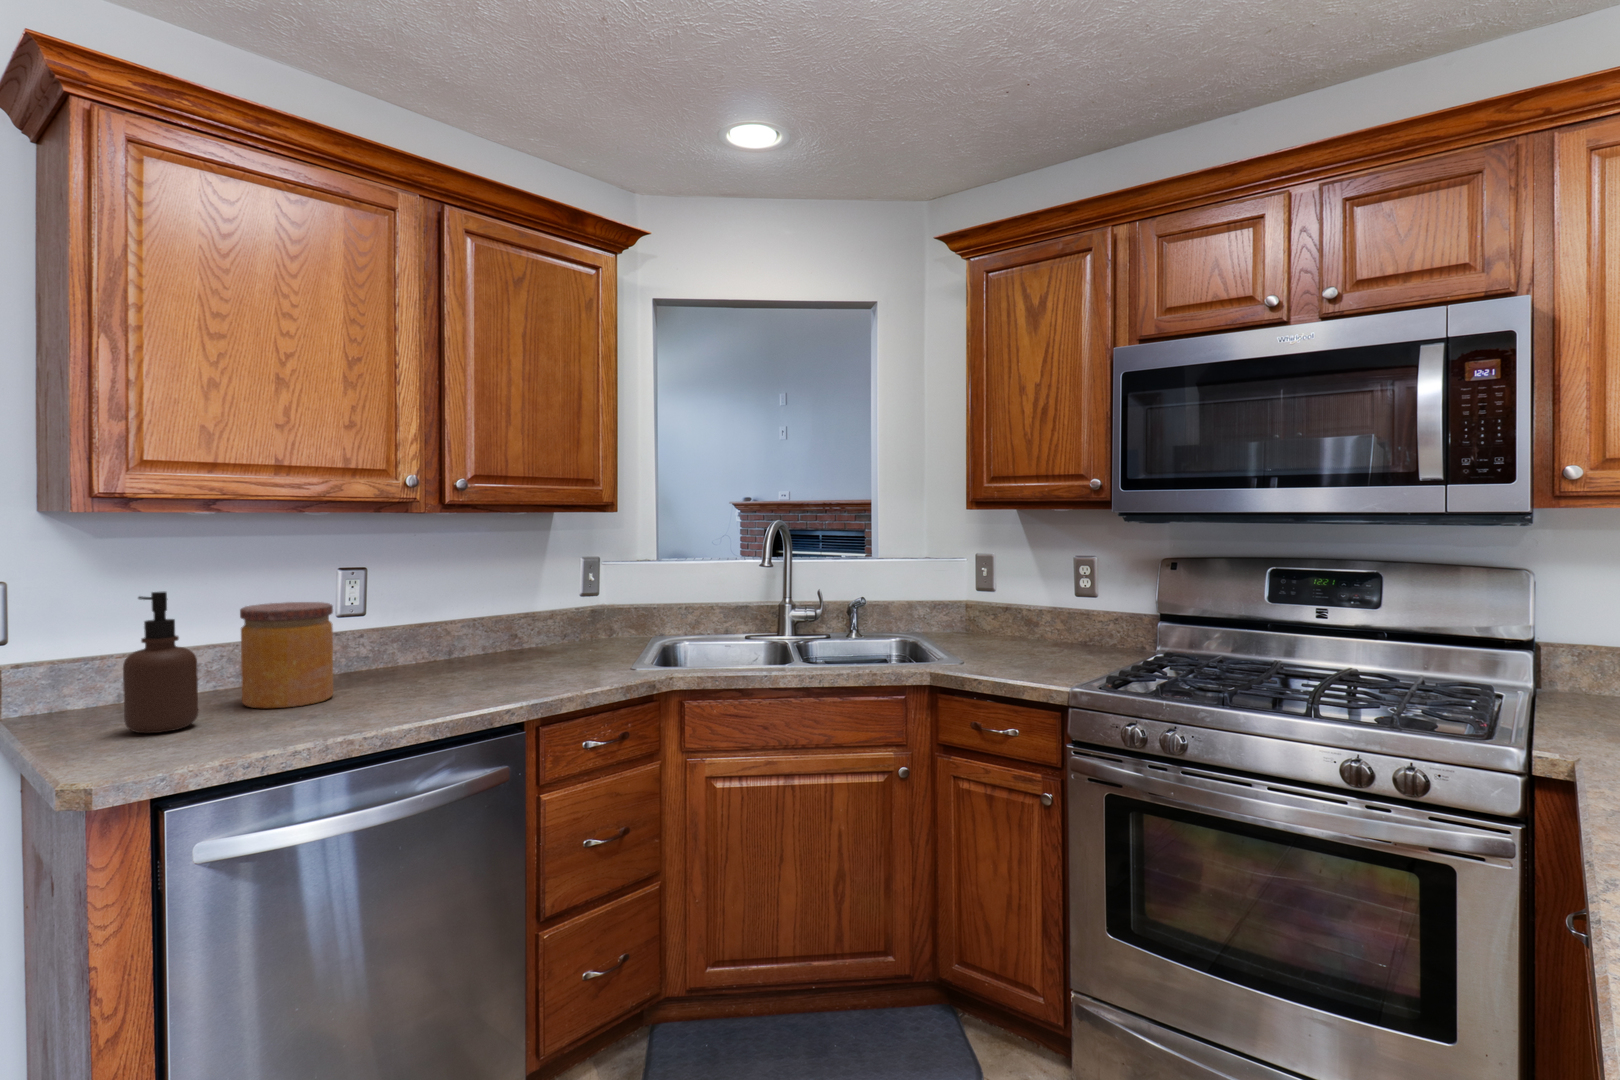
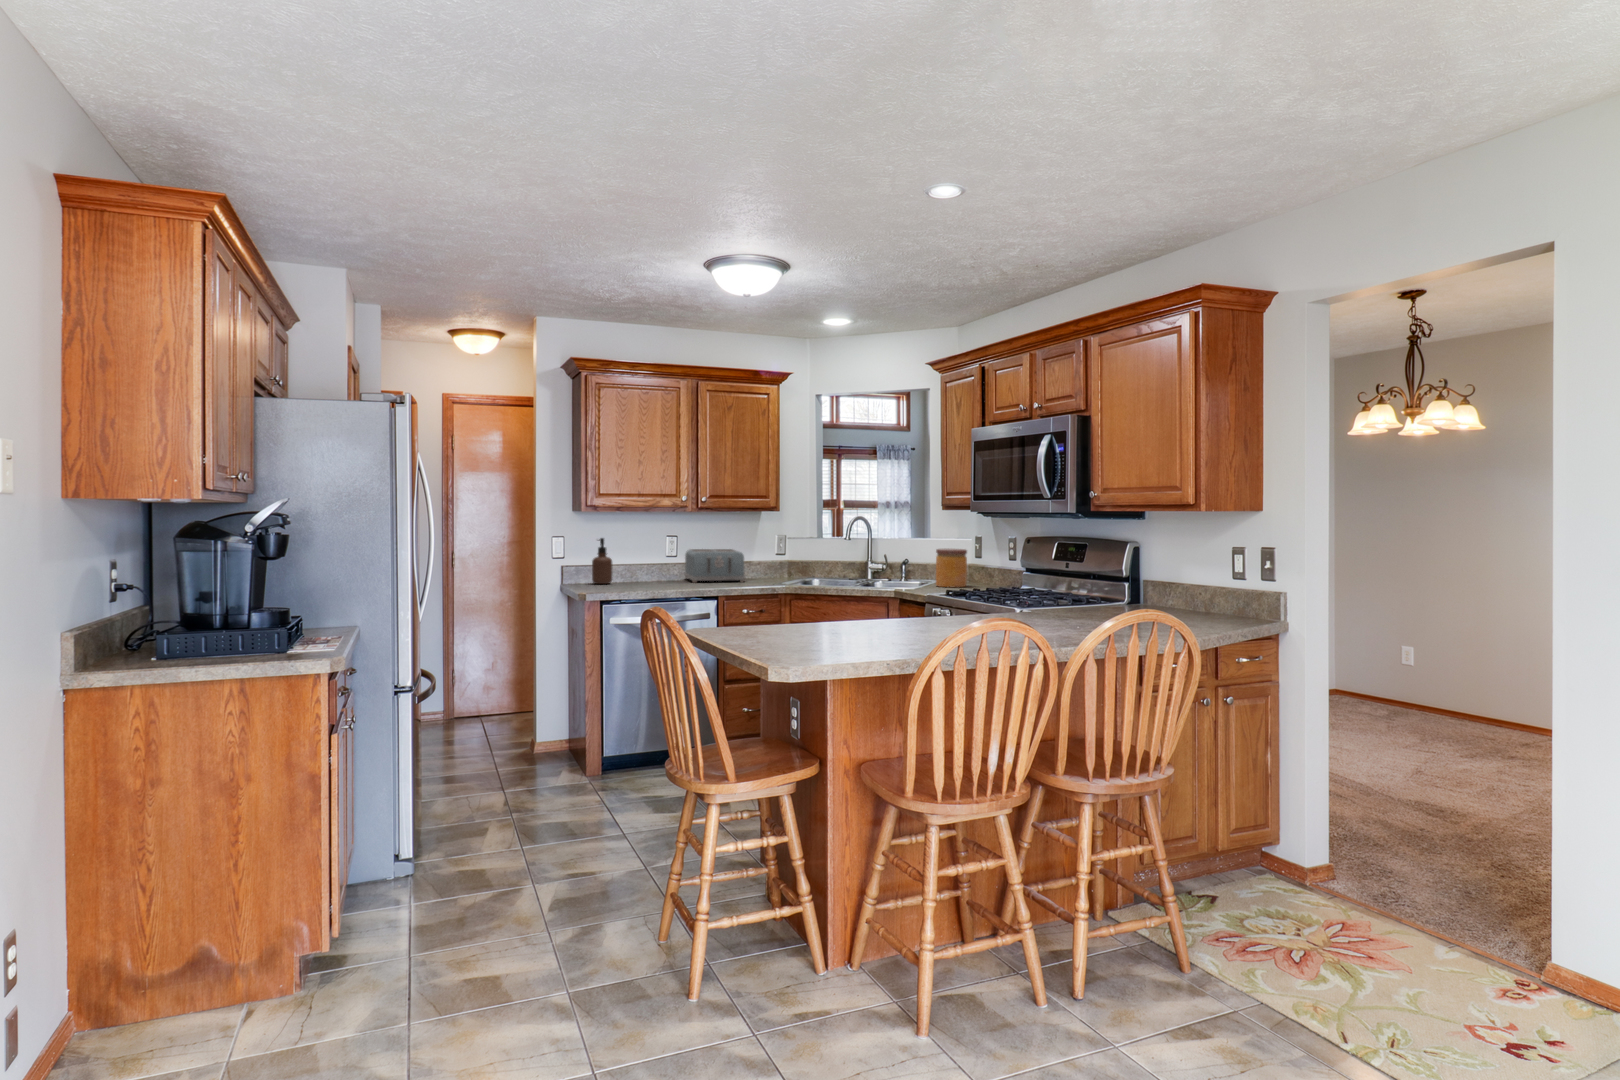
toaster: none [402,598,574,693] -> present [684,549,745,583]
jar: present [240,602,333,708] -> present [936,549,967,587]

